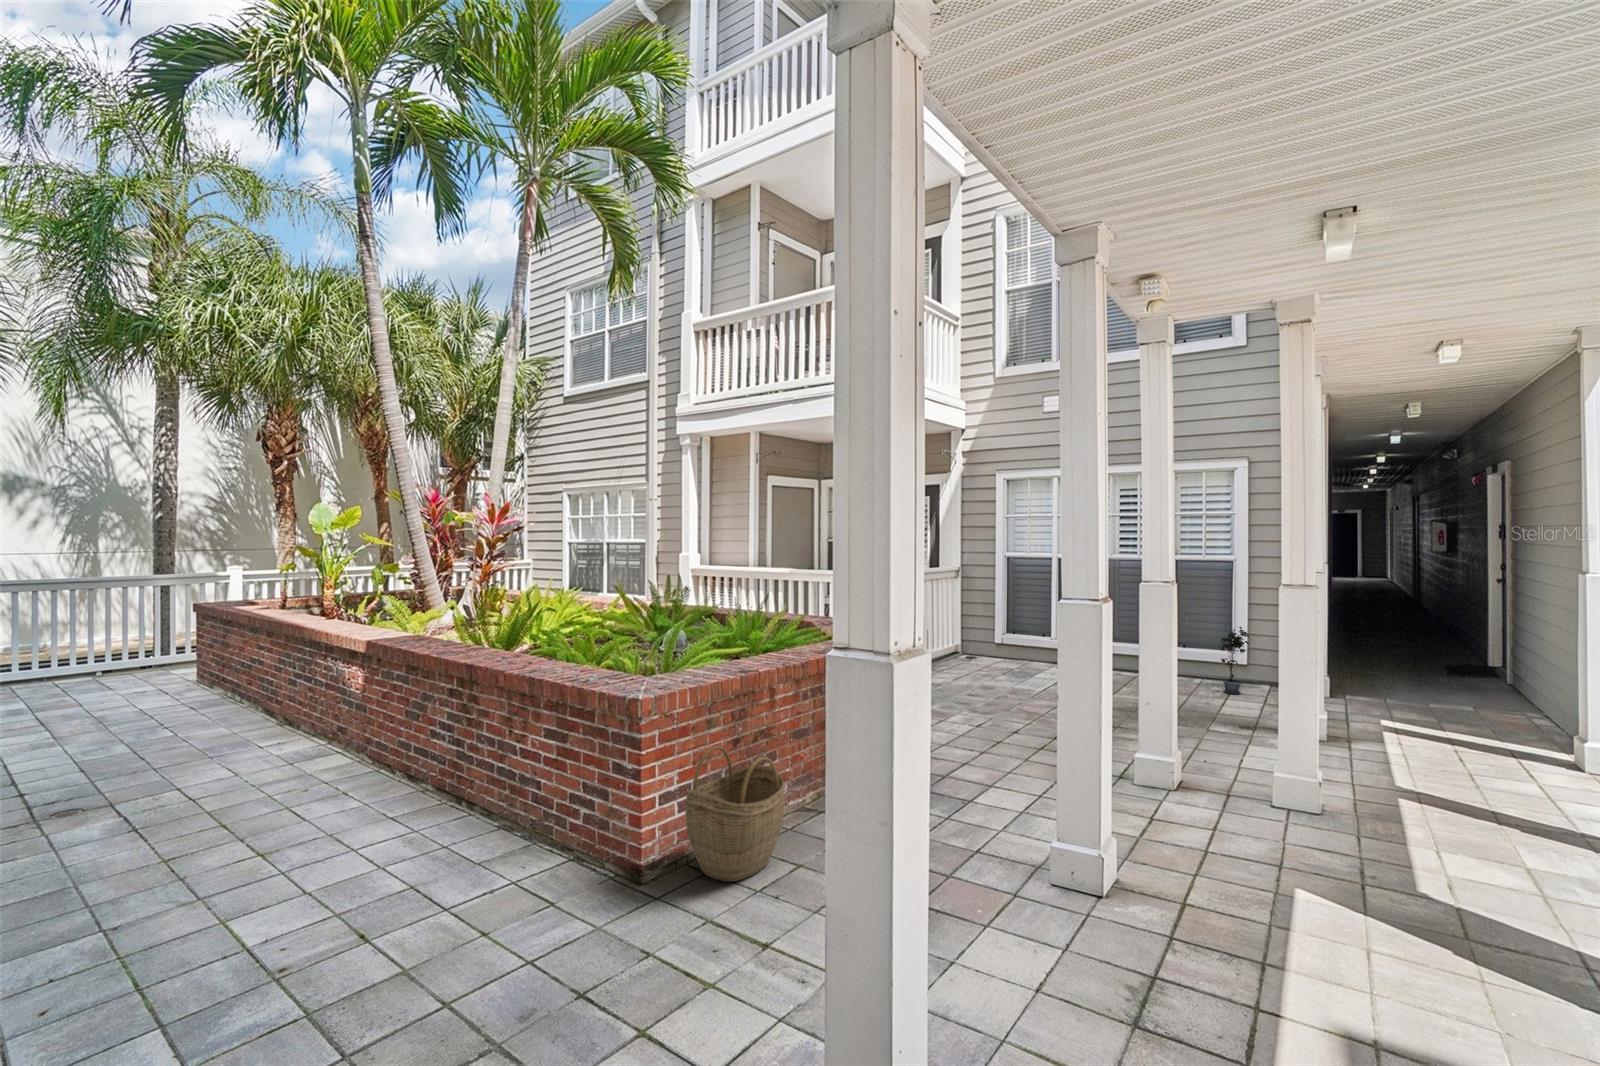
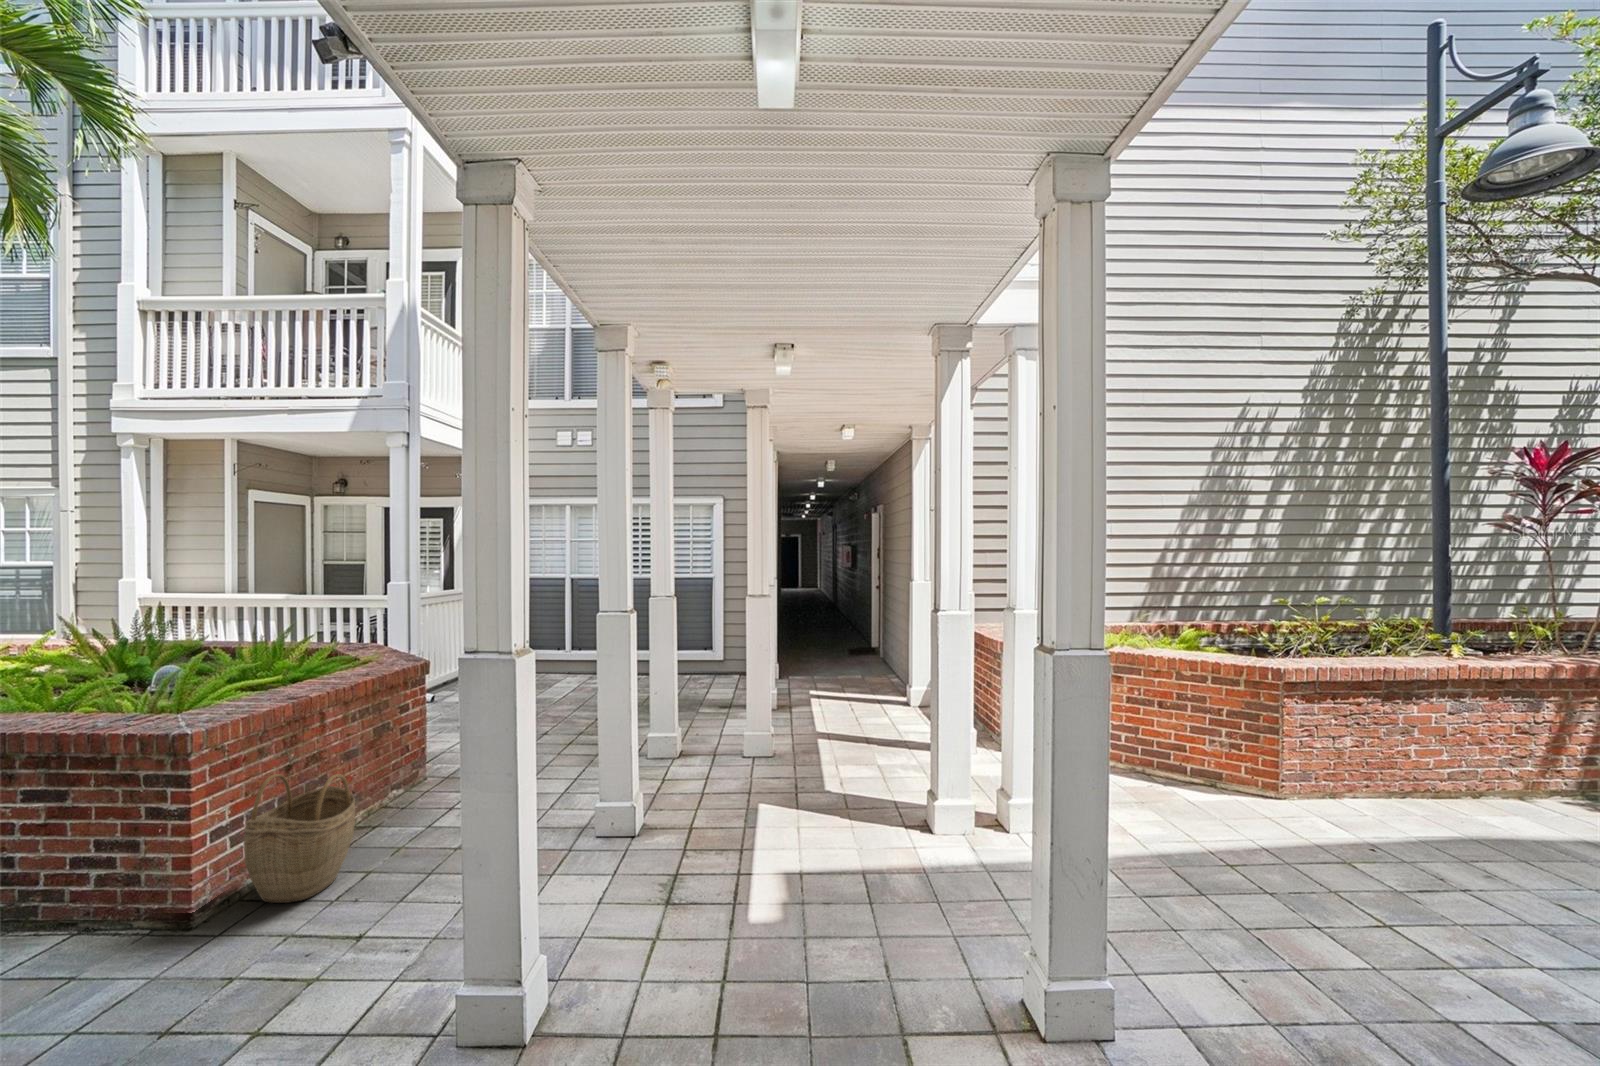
potted plant: present [1221,627,1249,694] -> none [703,630,726,684]

